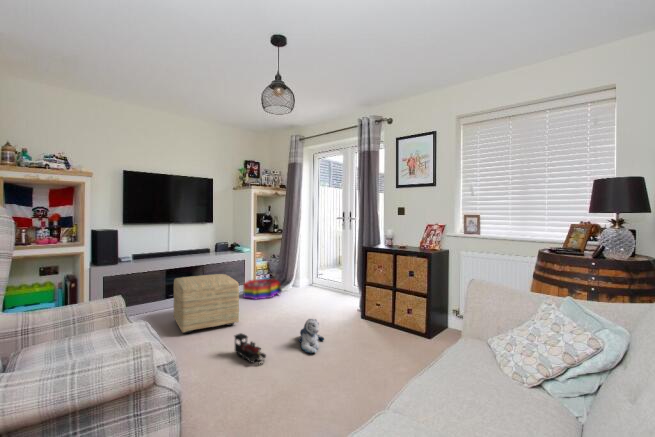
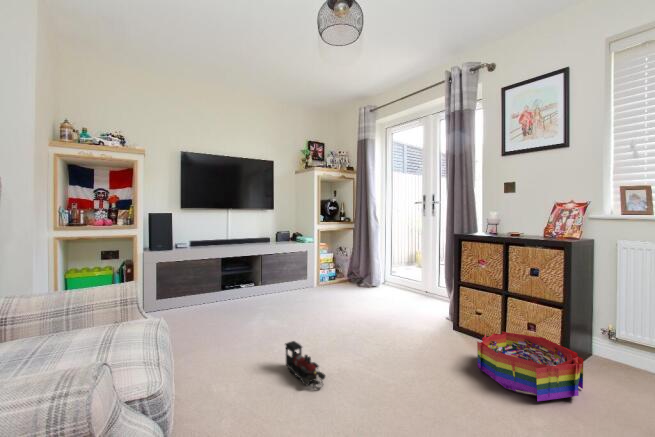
ottoman: present [173,274,239,333] -> none [226,265,296,333]
storage bin: present [243,279,281,299] -> present [477,332,583,401]
plush toy: present [299,319,324,353] -> none [369,328,406,379]

